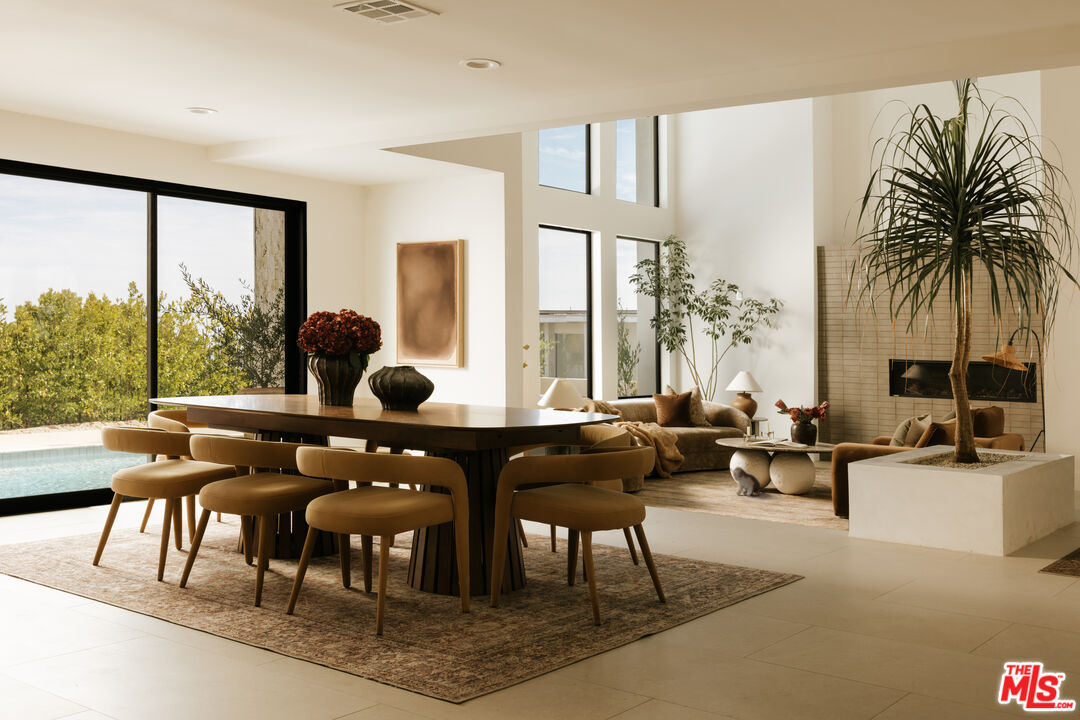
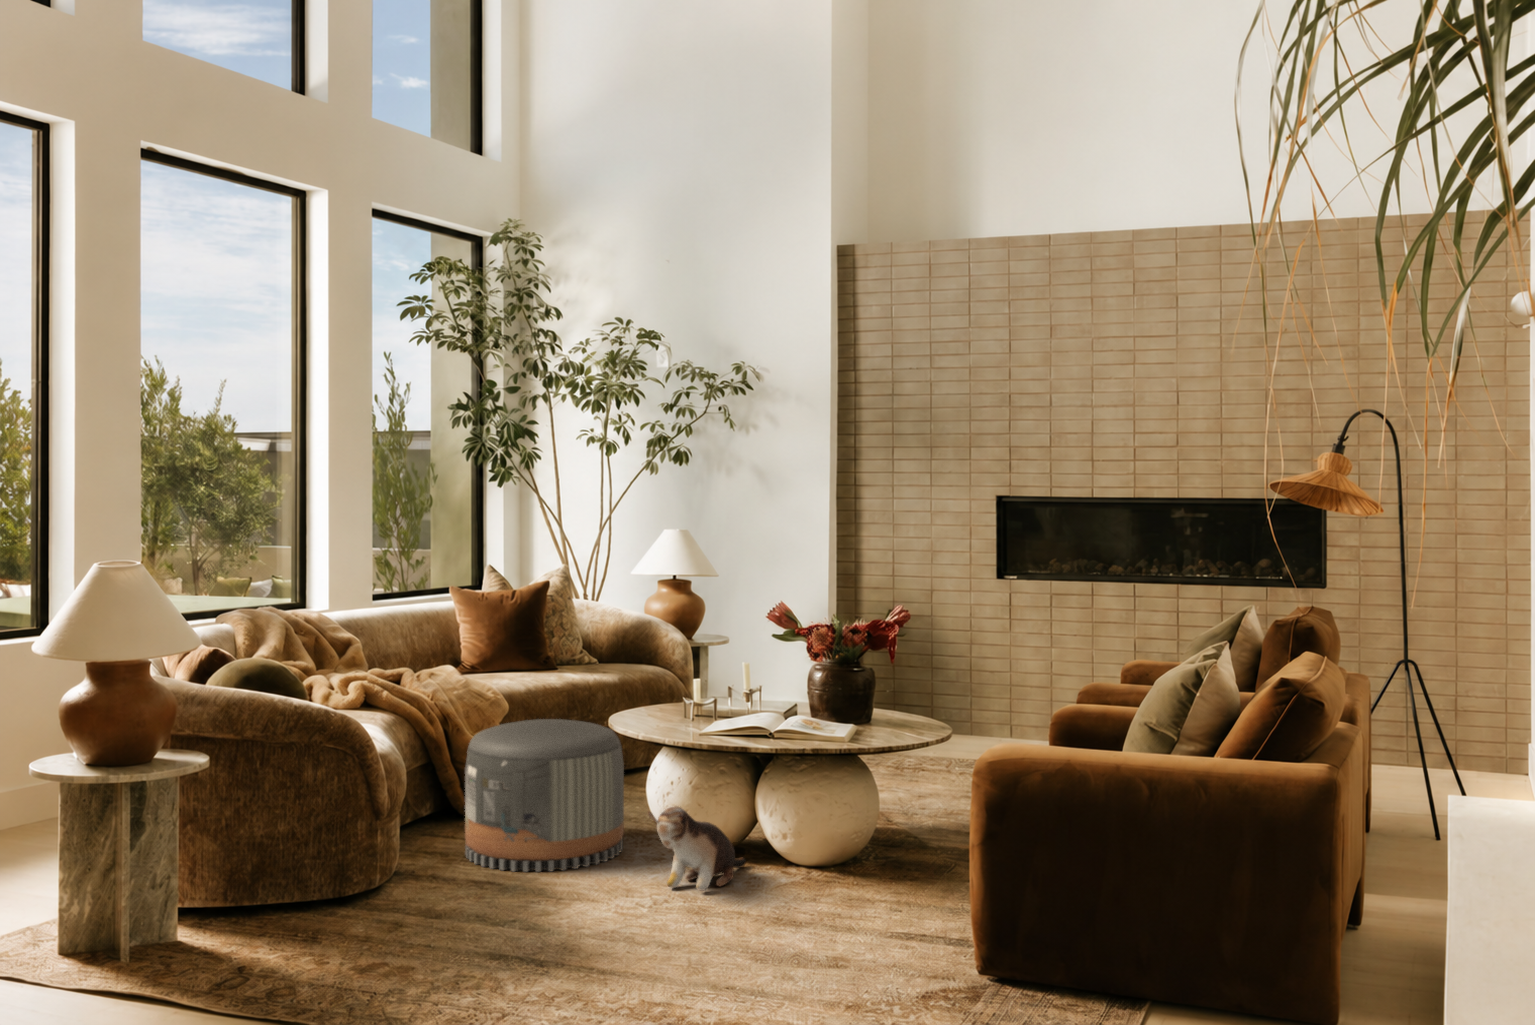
pouf: none [666,441,722,490] -> present [465,719,624,872]

